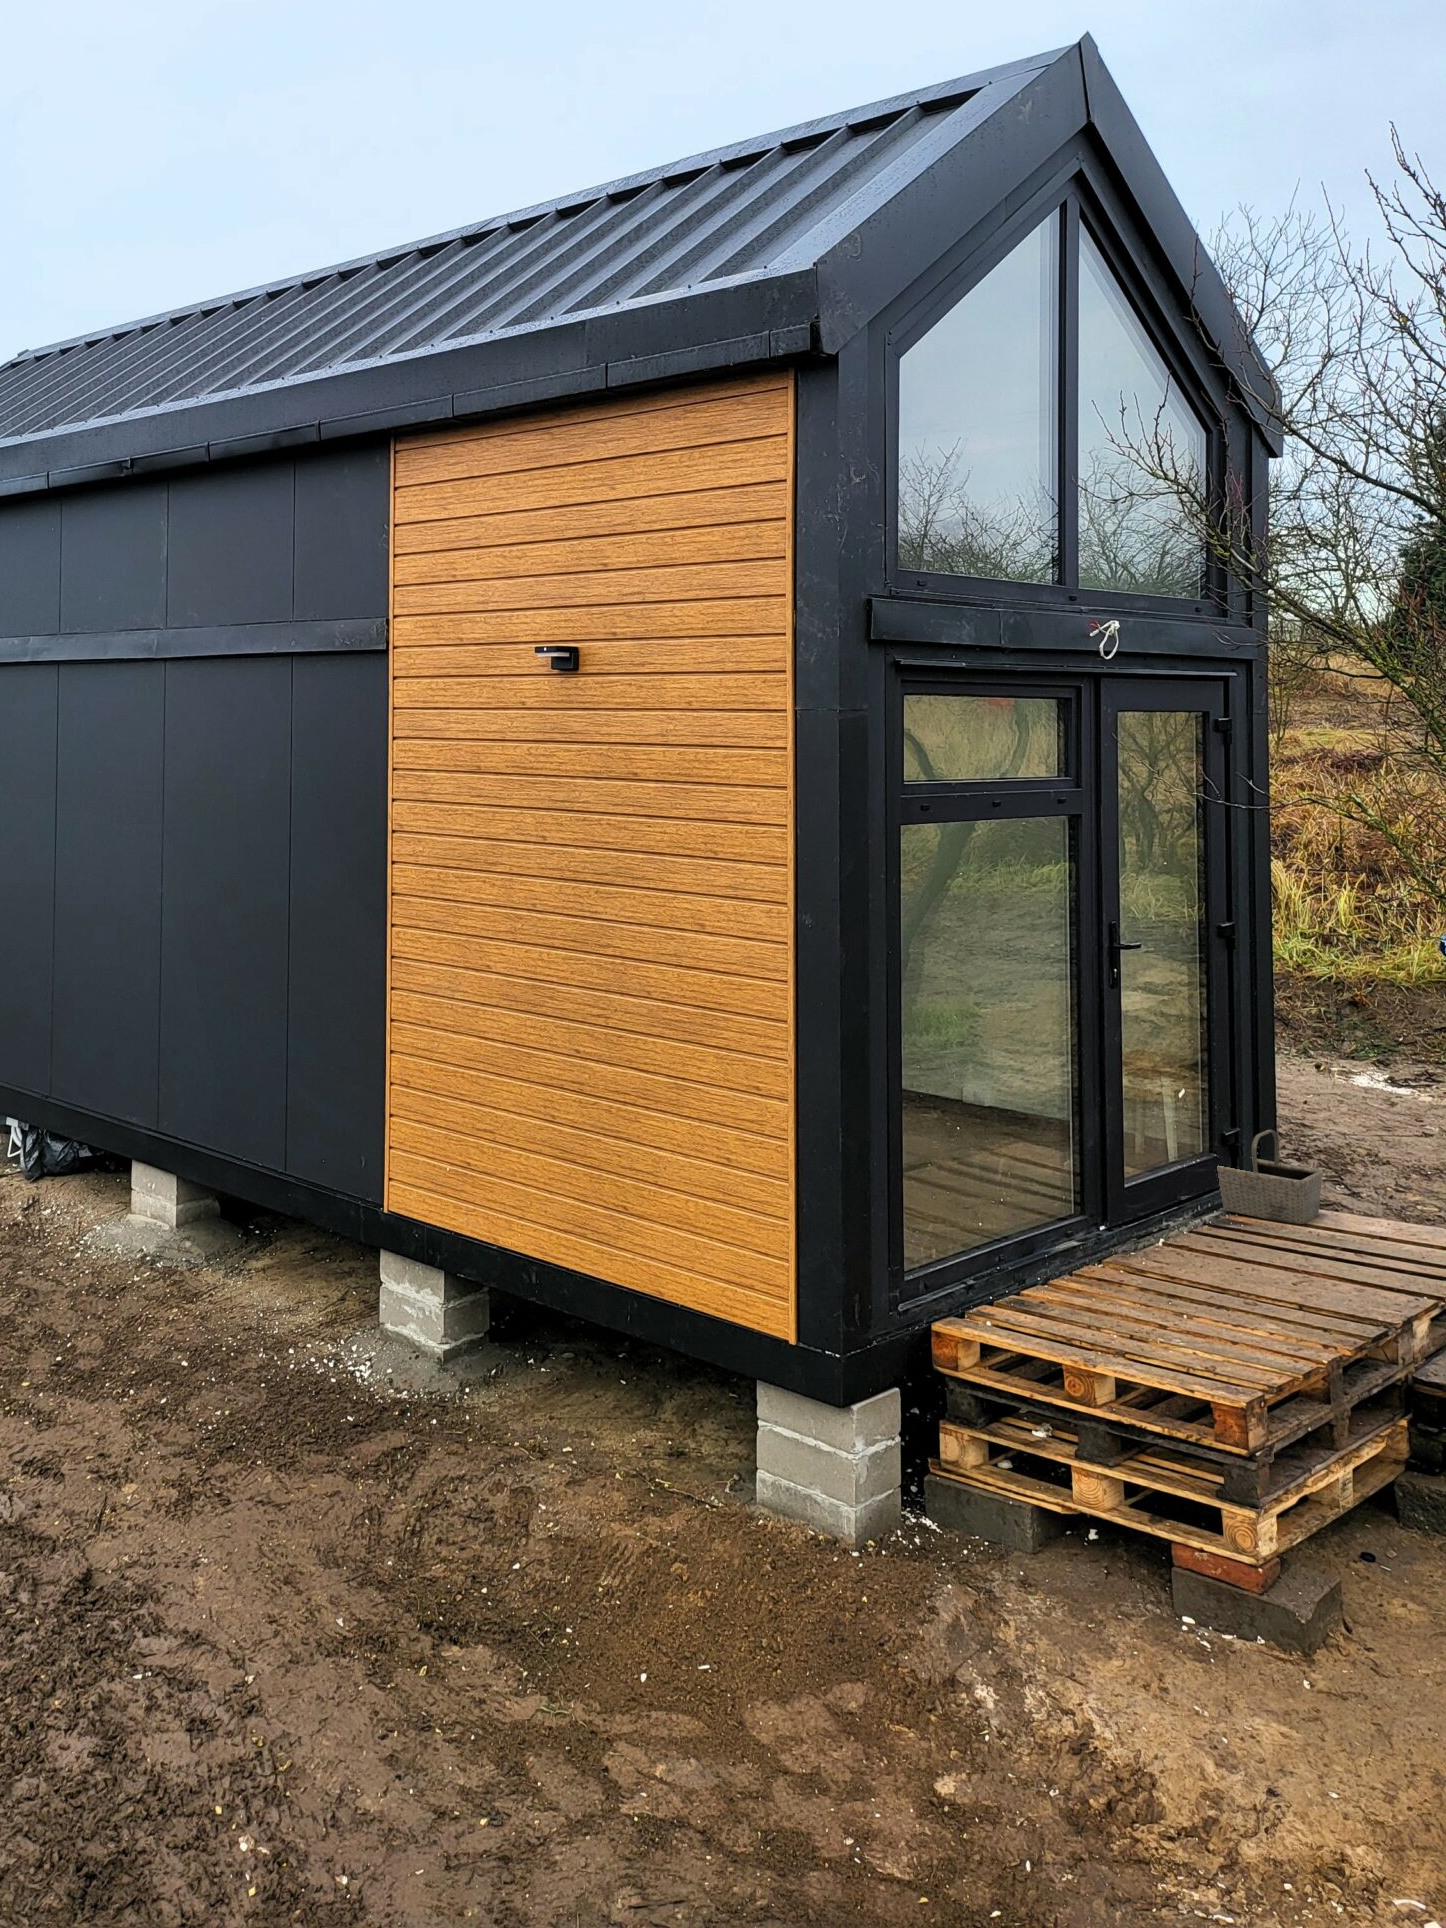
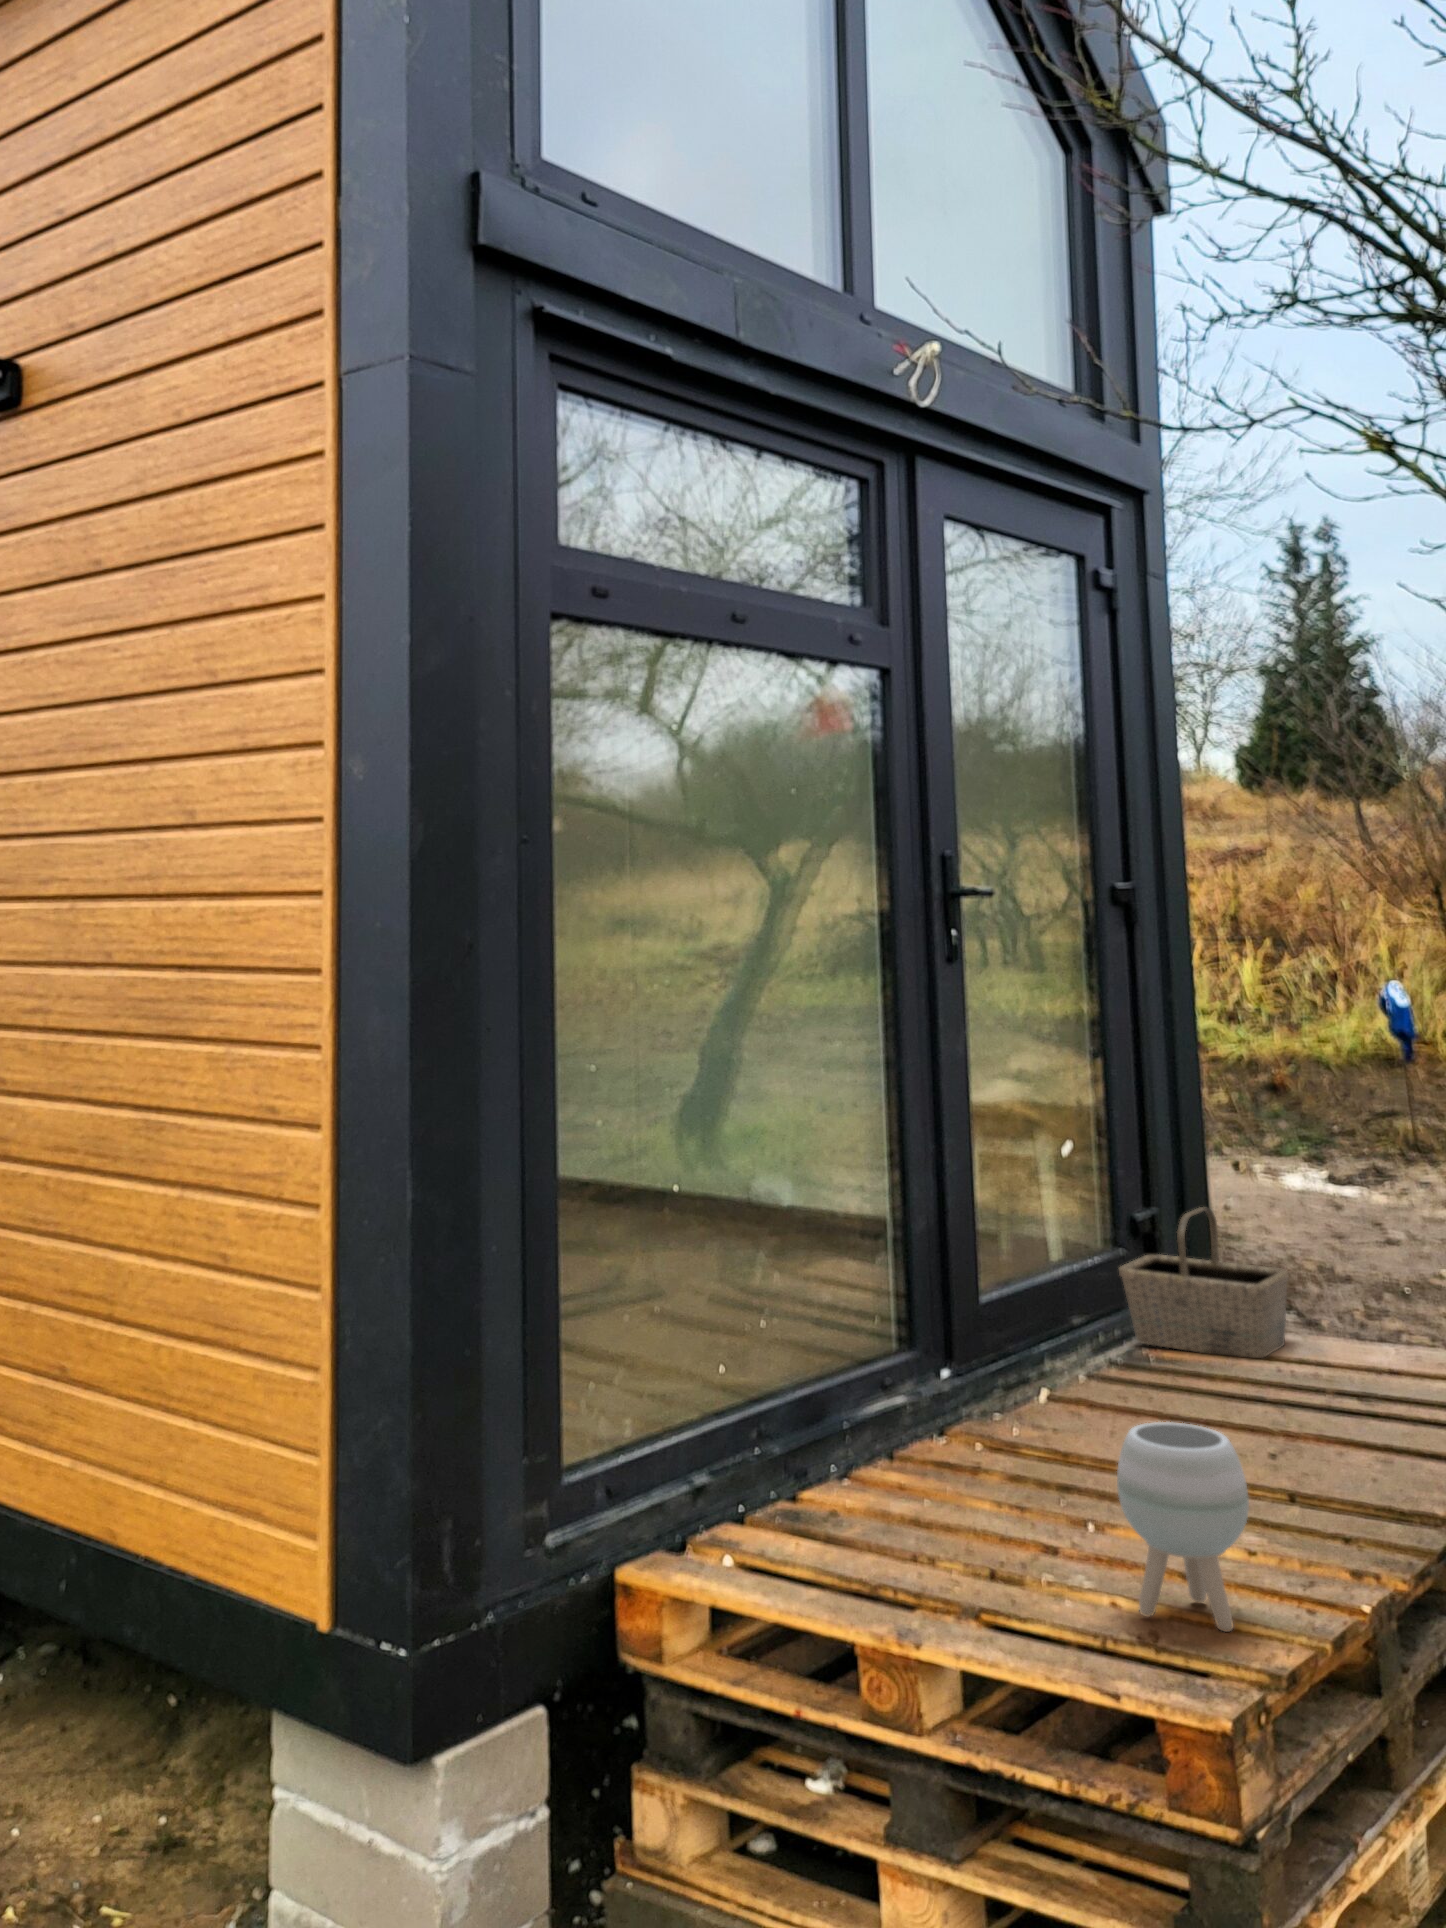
planter: none [1199,1267,1265,1368] -> present [1117,1422,1249,1632]

